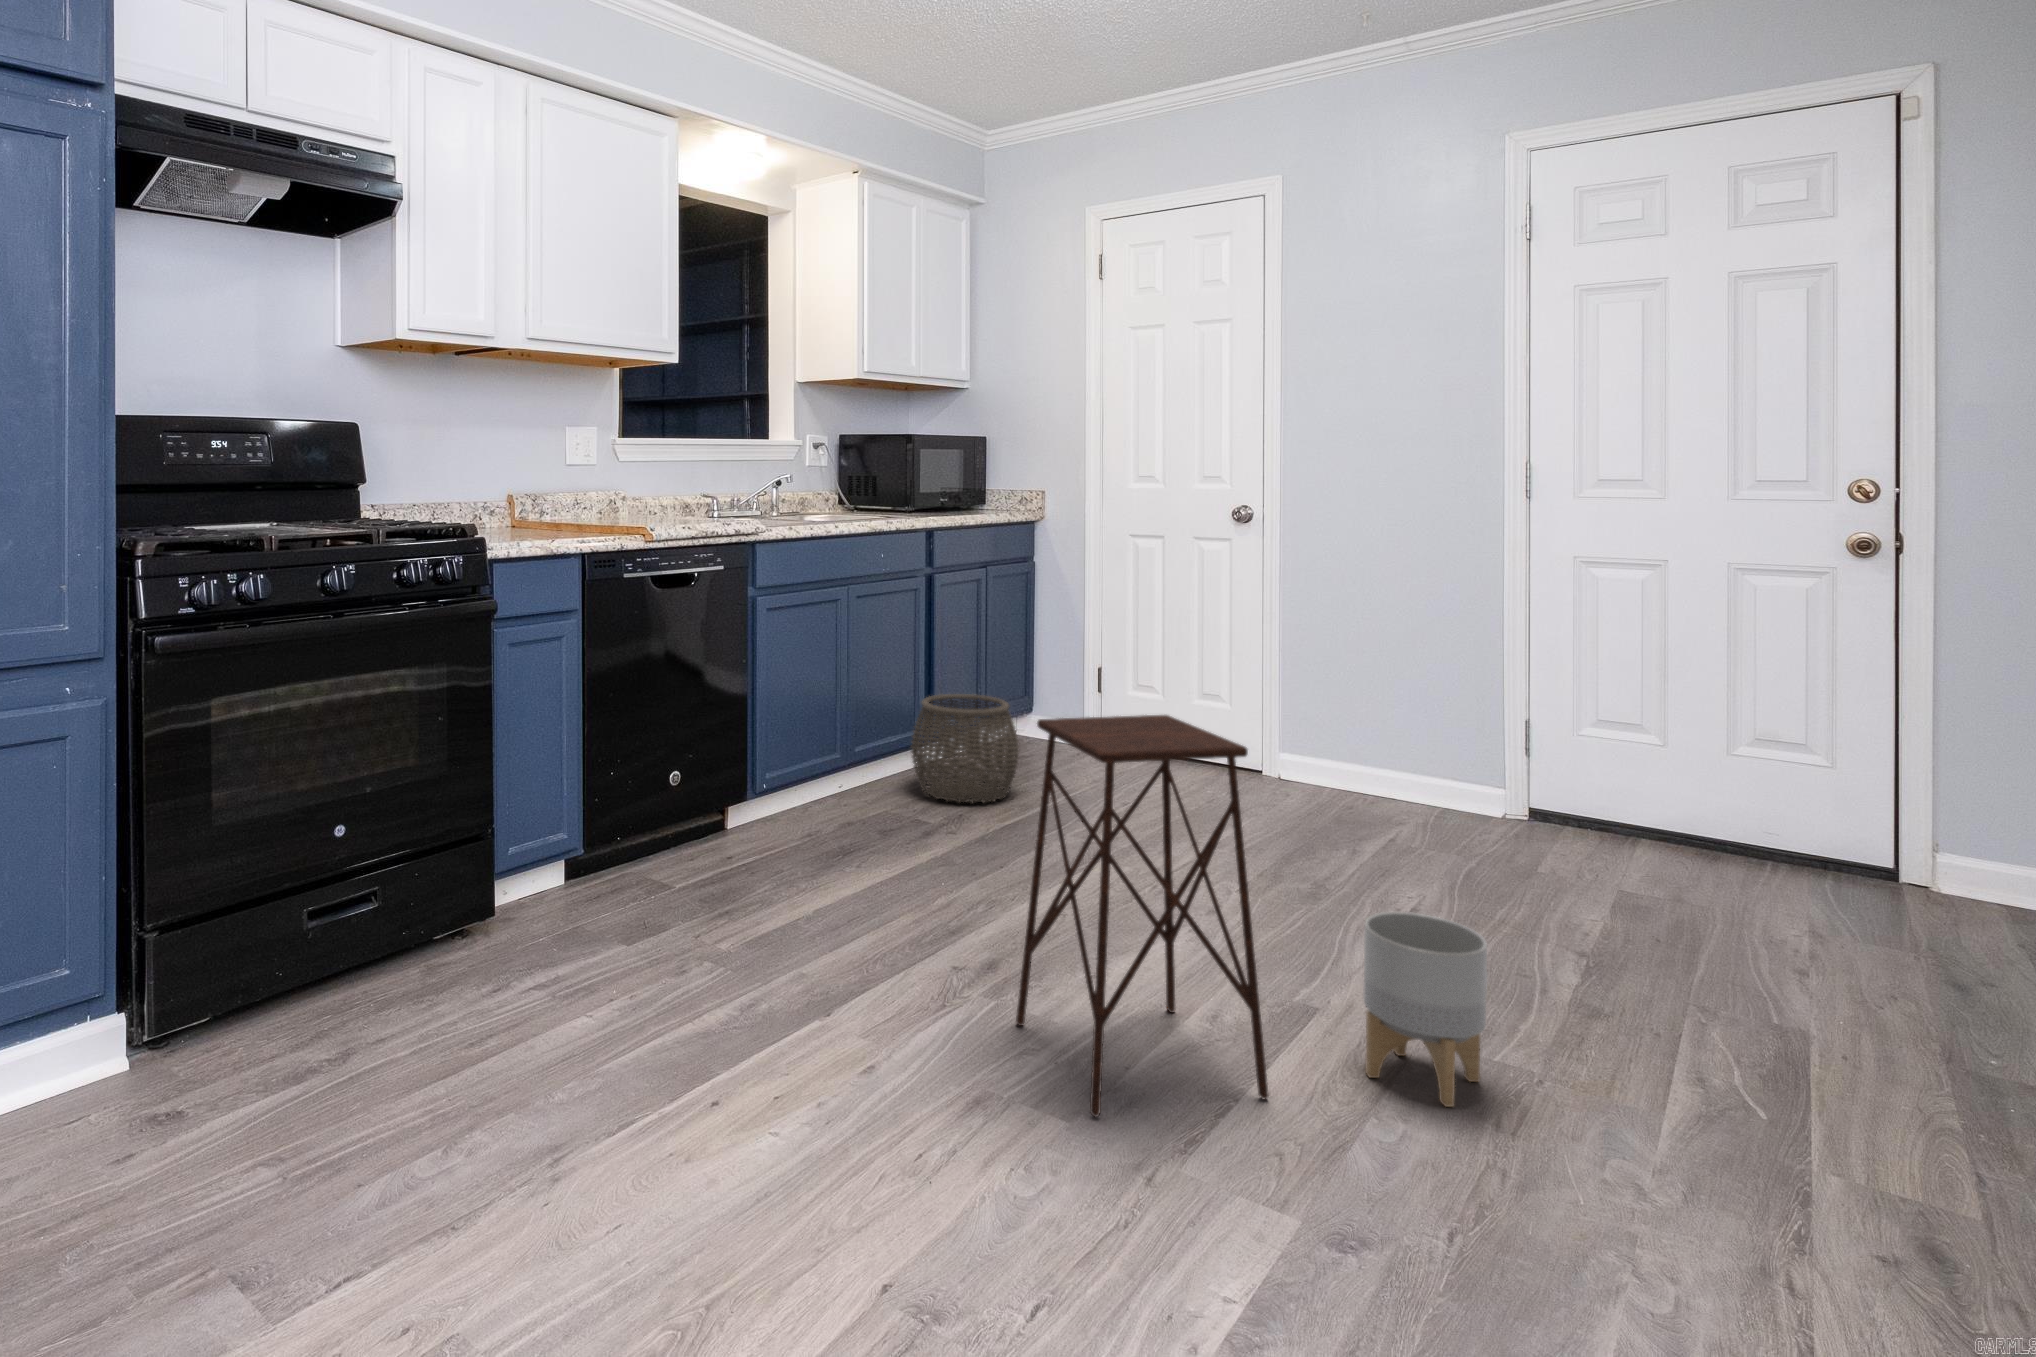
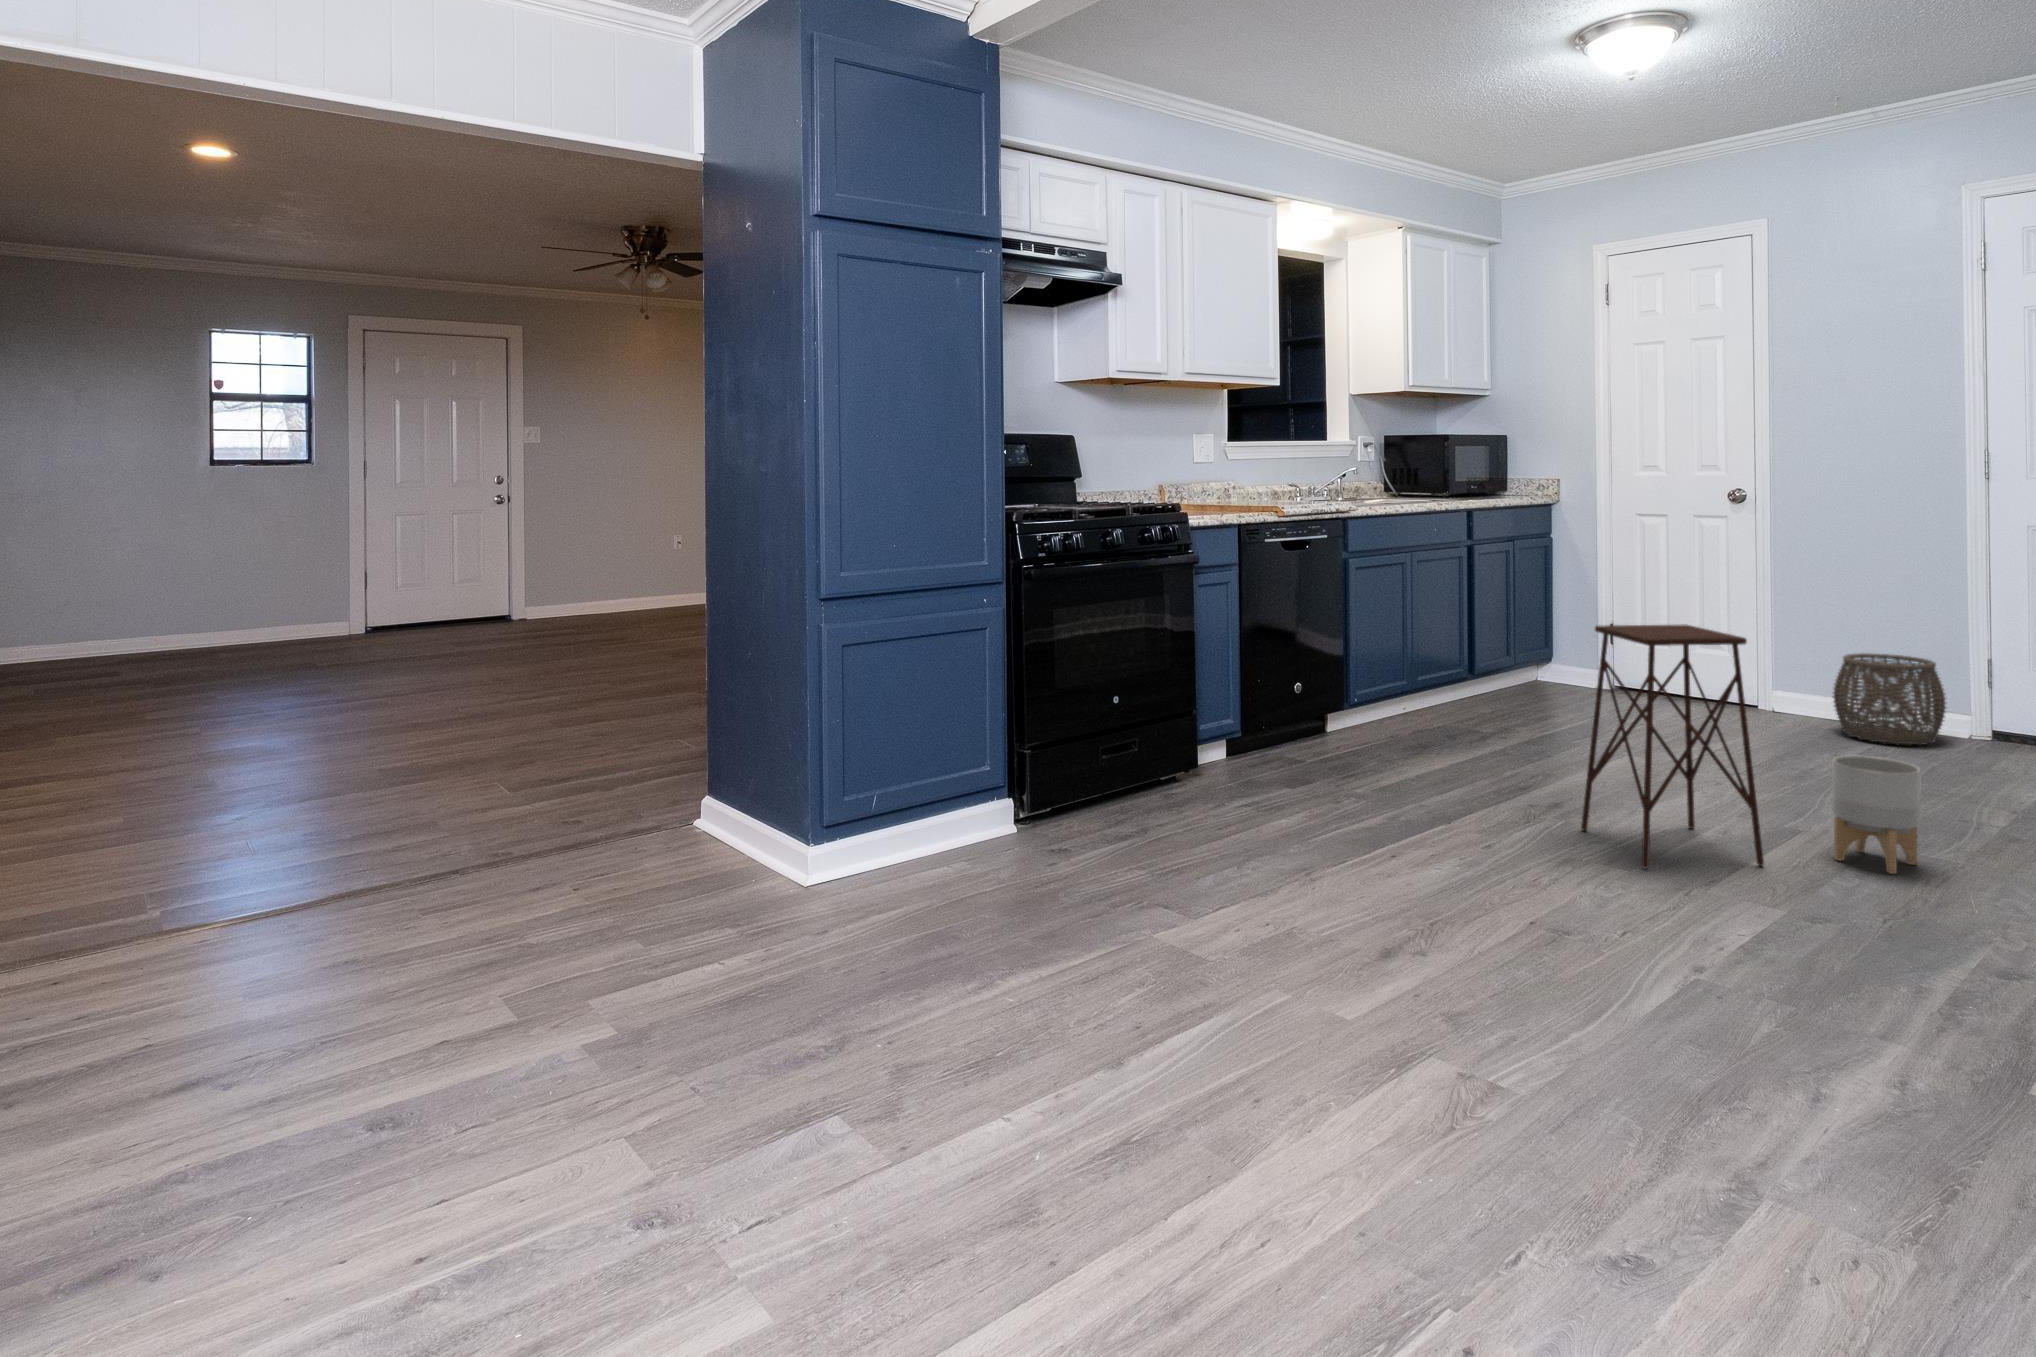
woven basket: present [911,694,1019,803] -> present [1833,653,1946,745]

